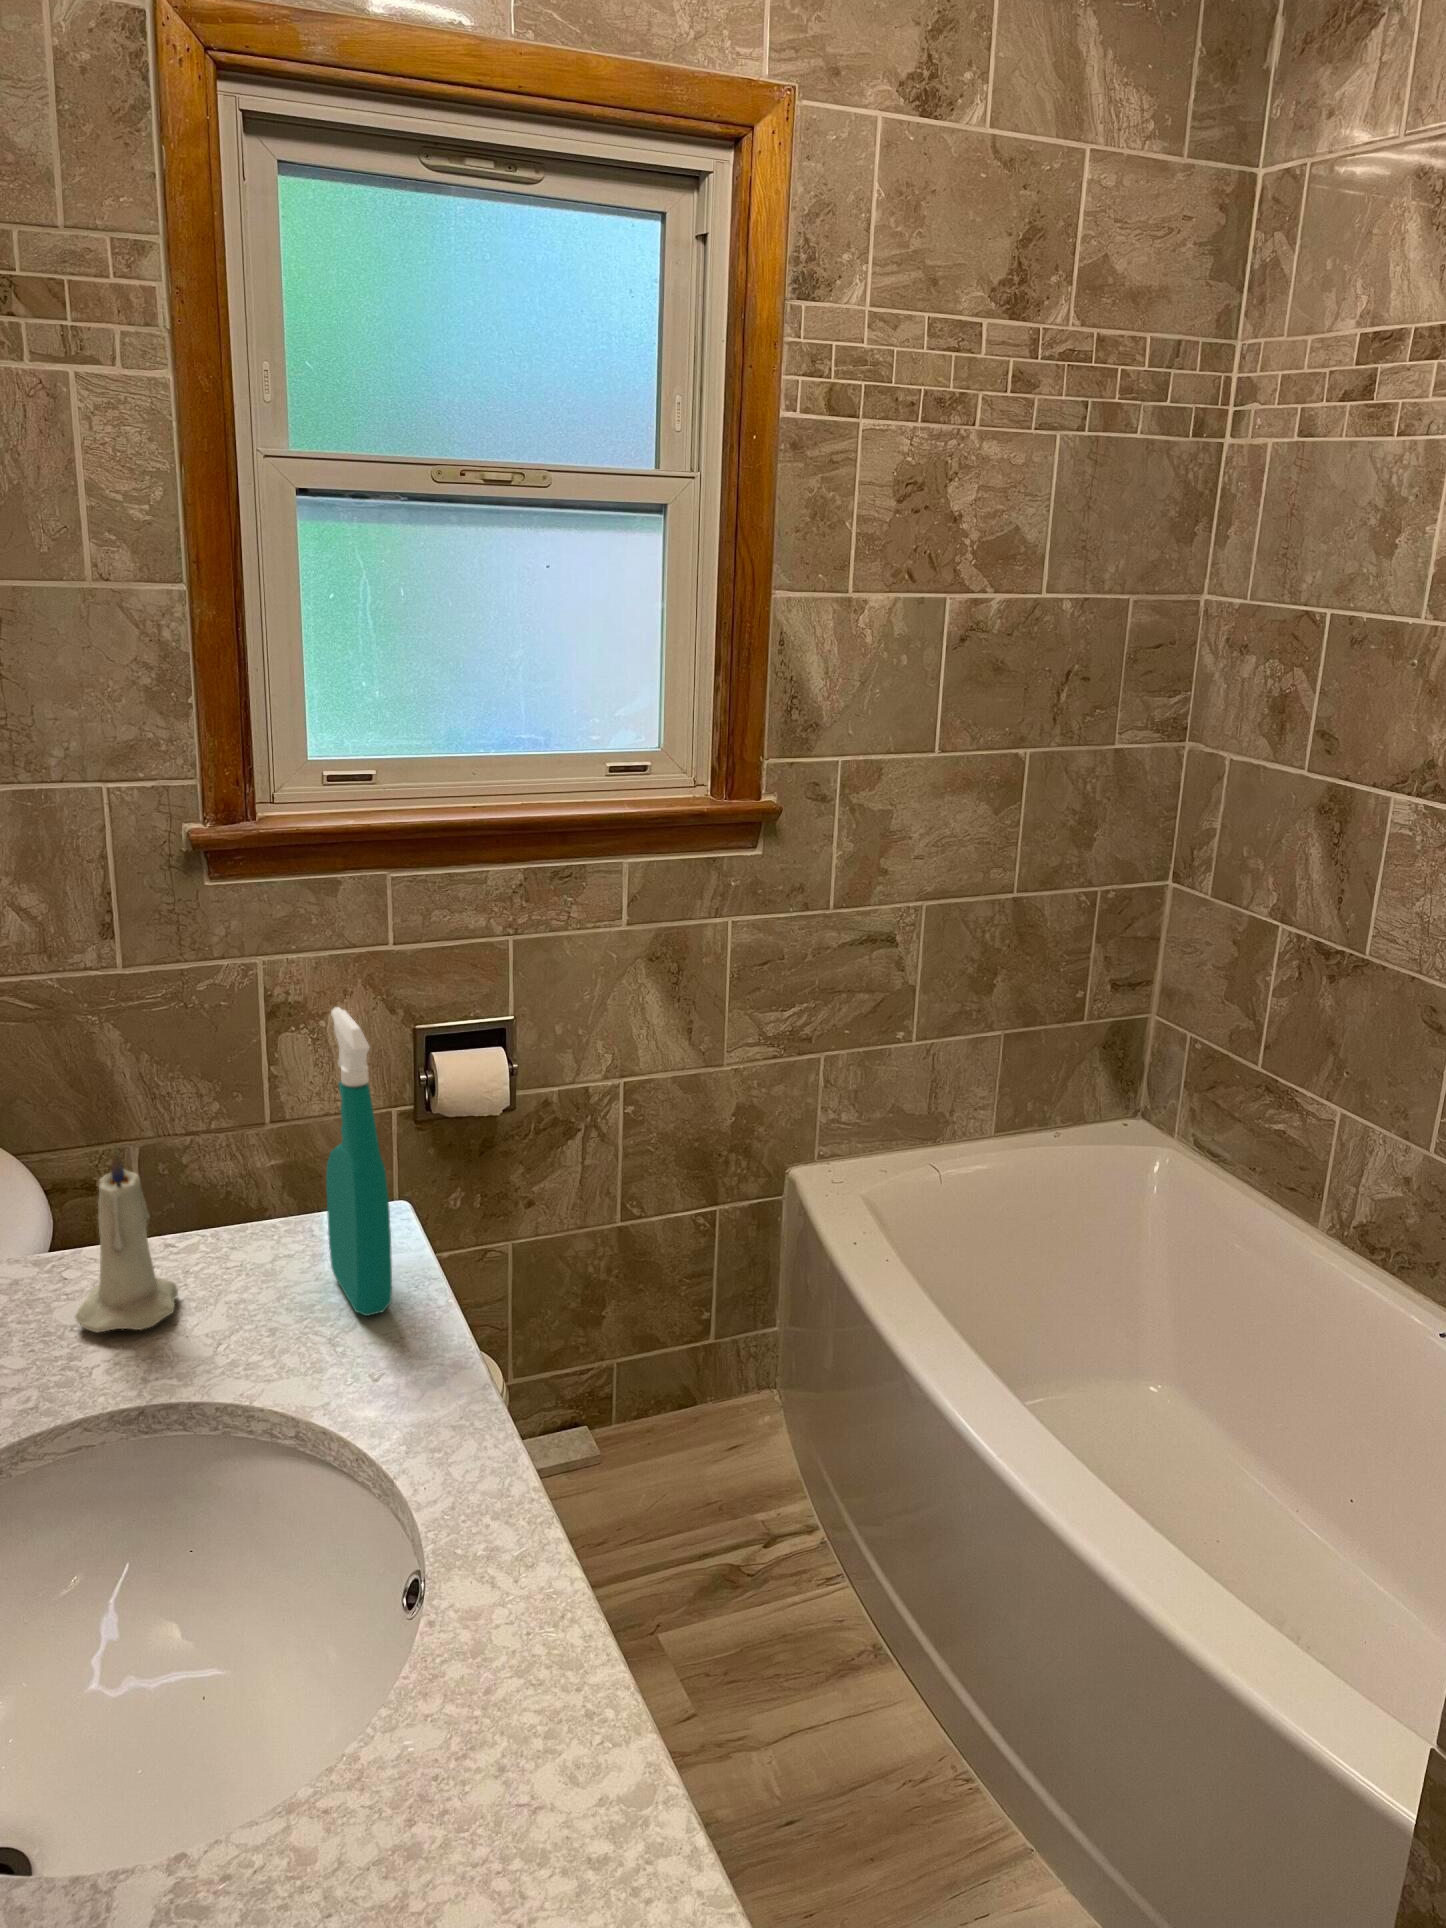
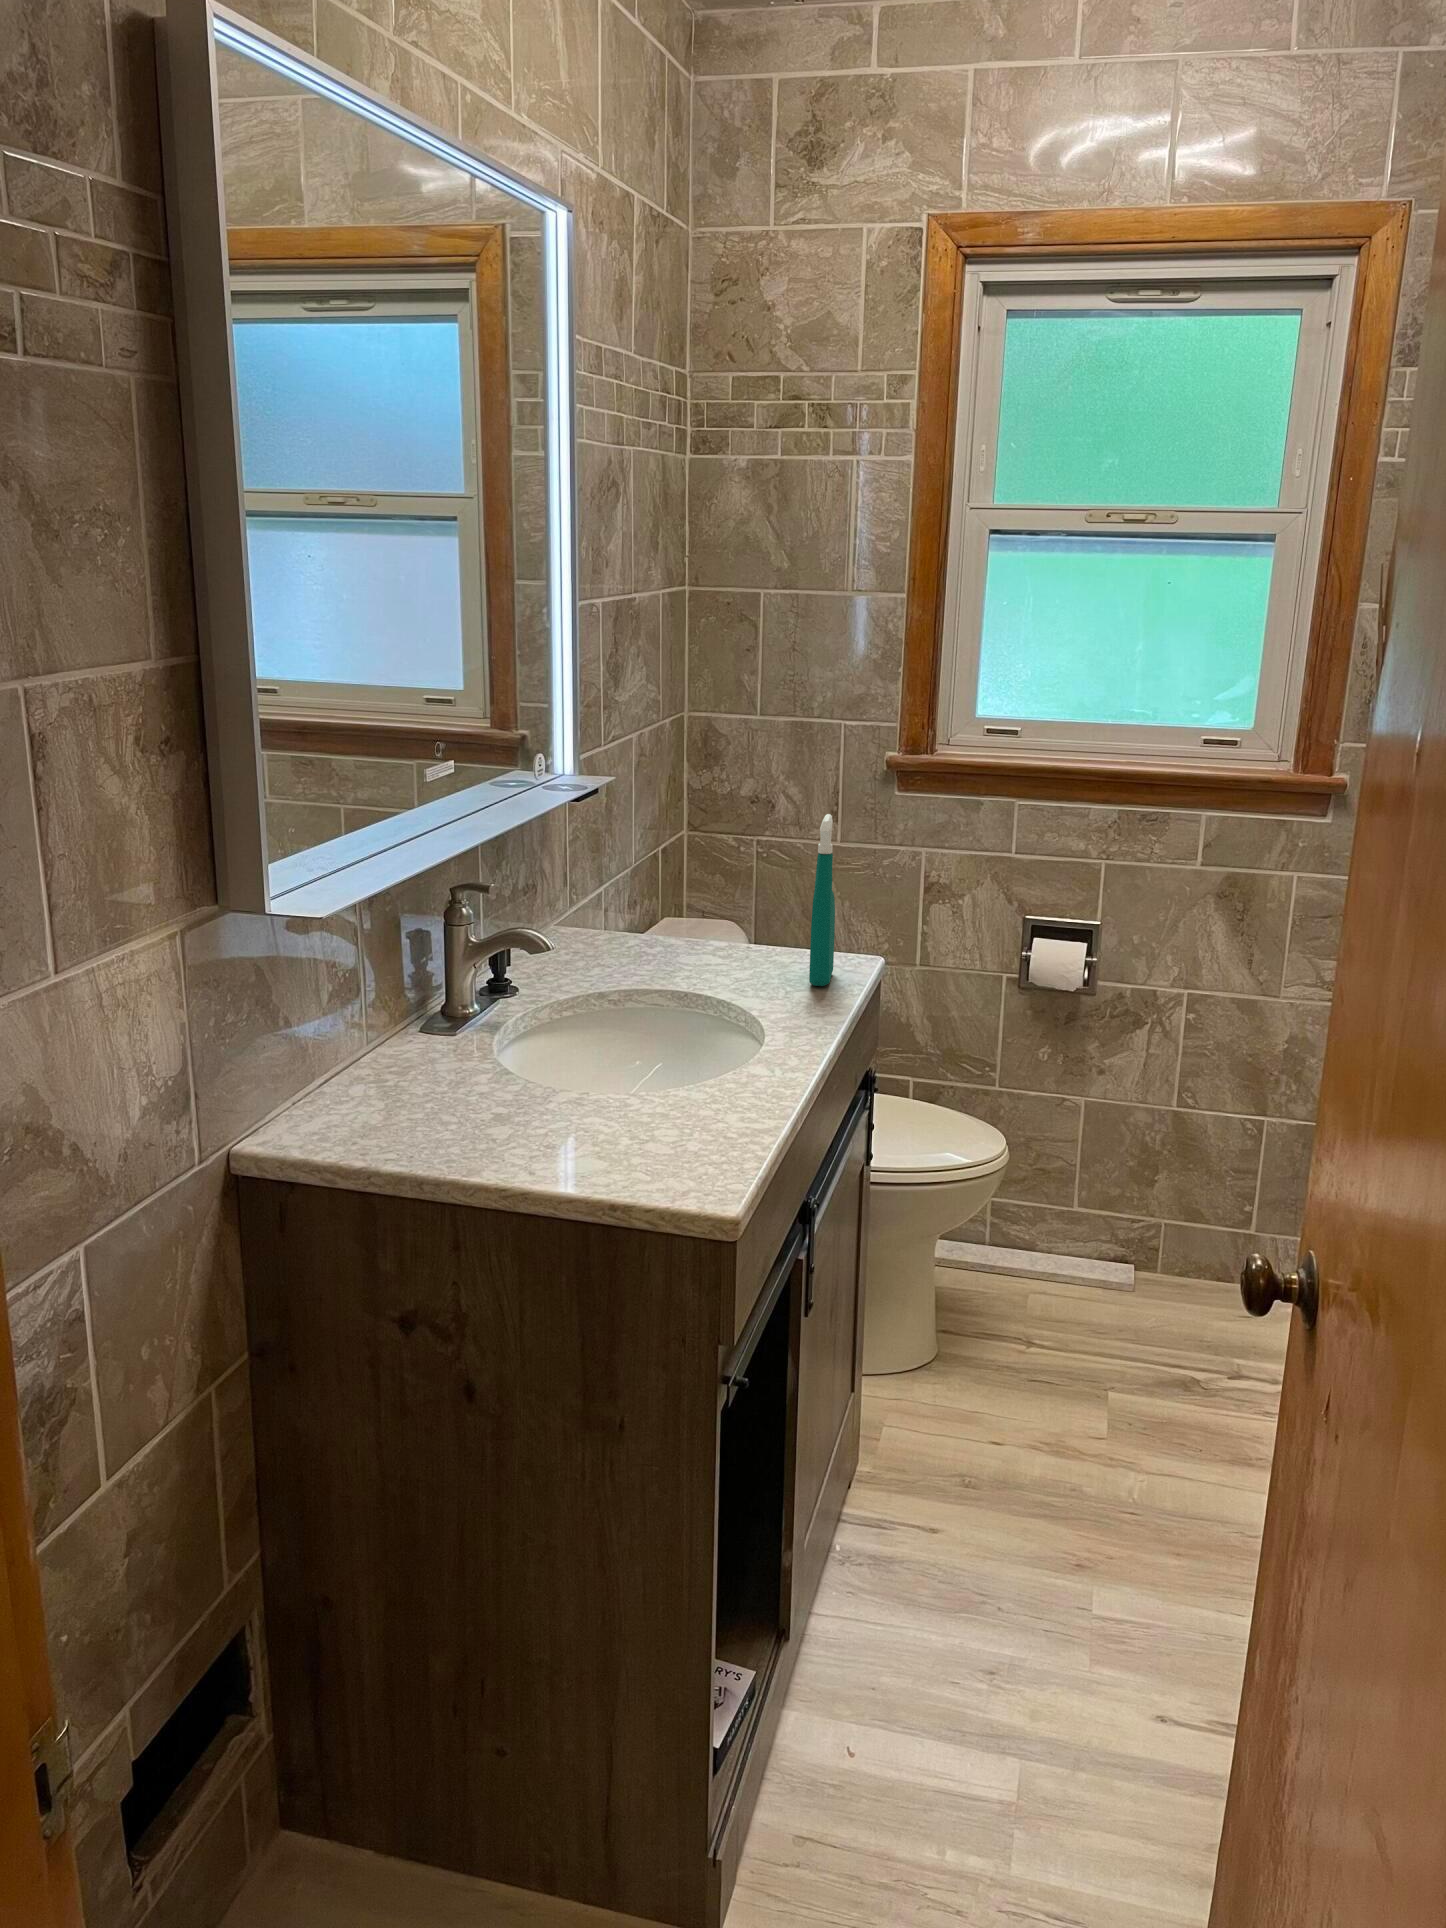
candle: present [75,1145,178,1332] -> none [686,868,738,968]

